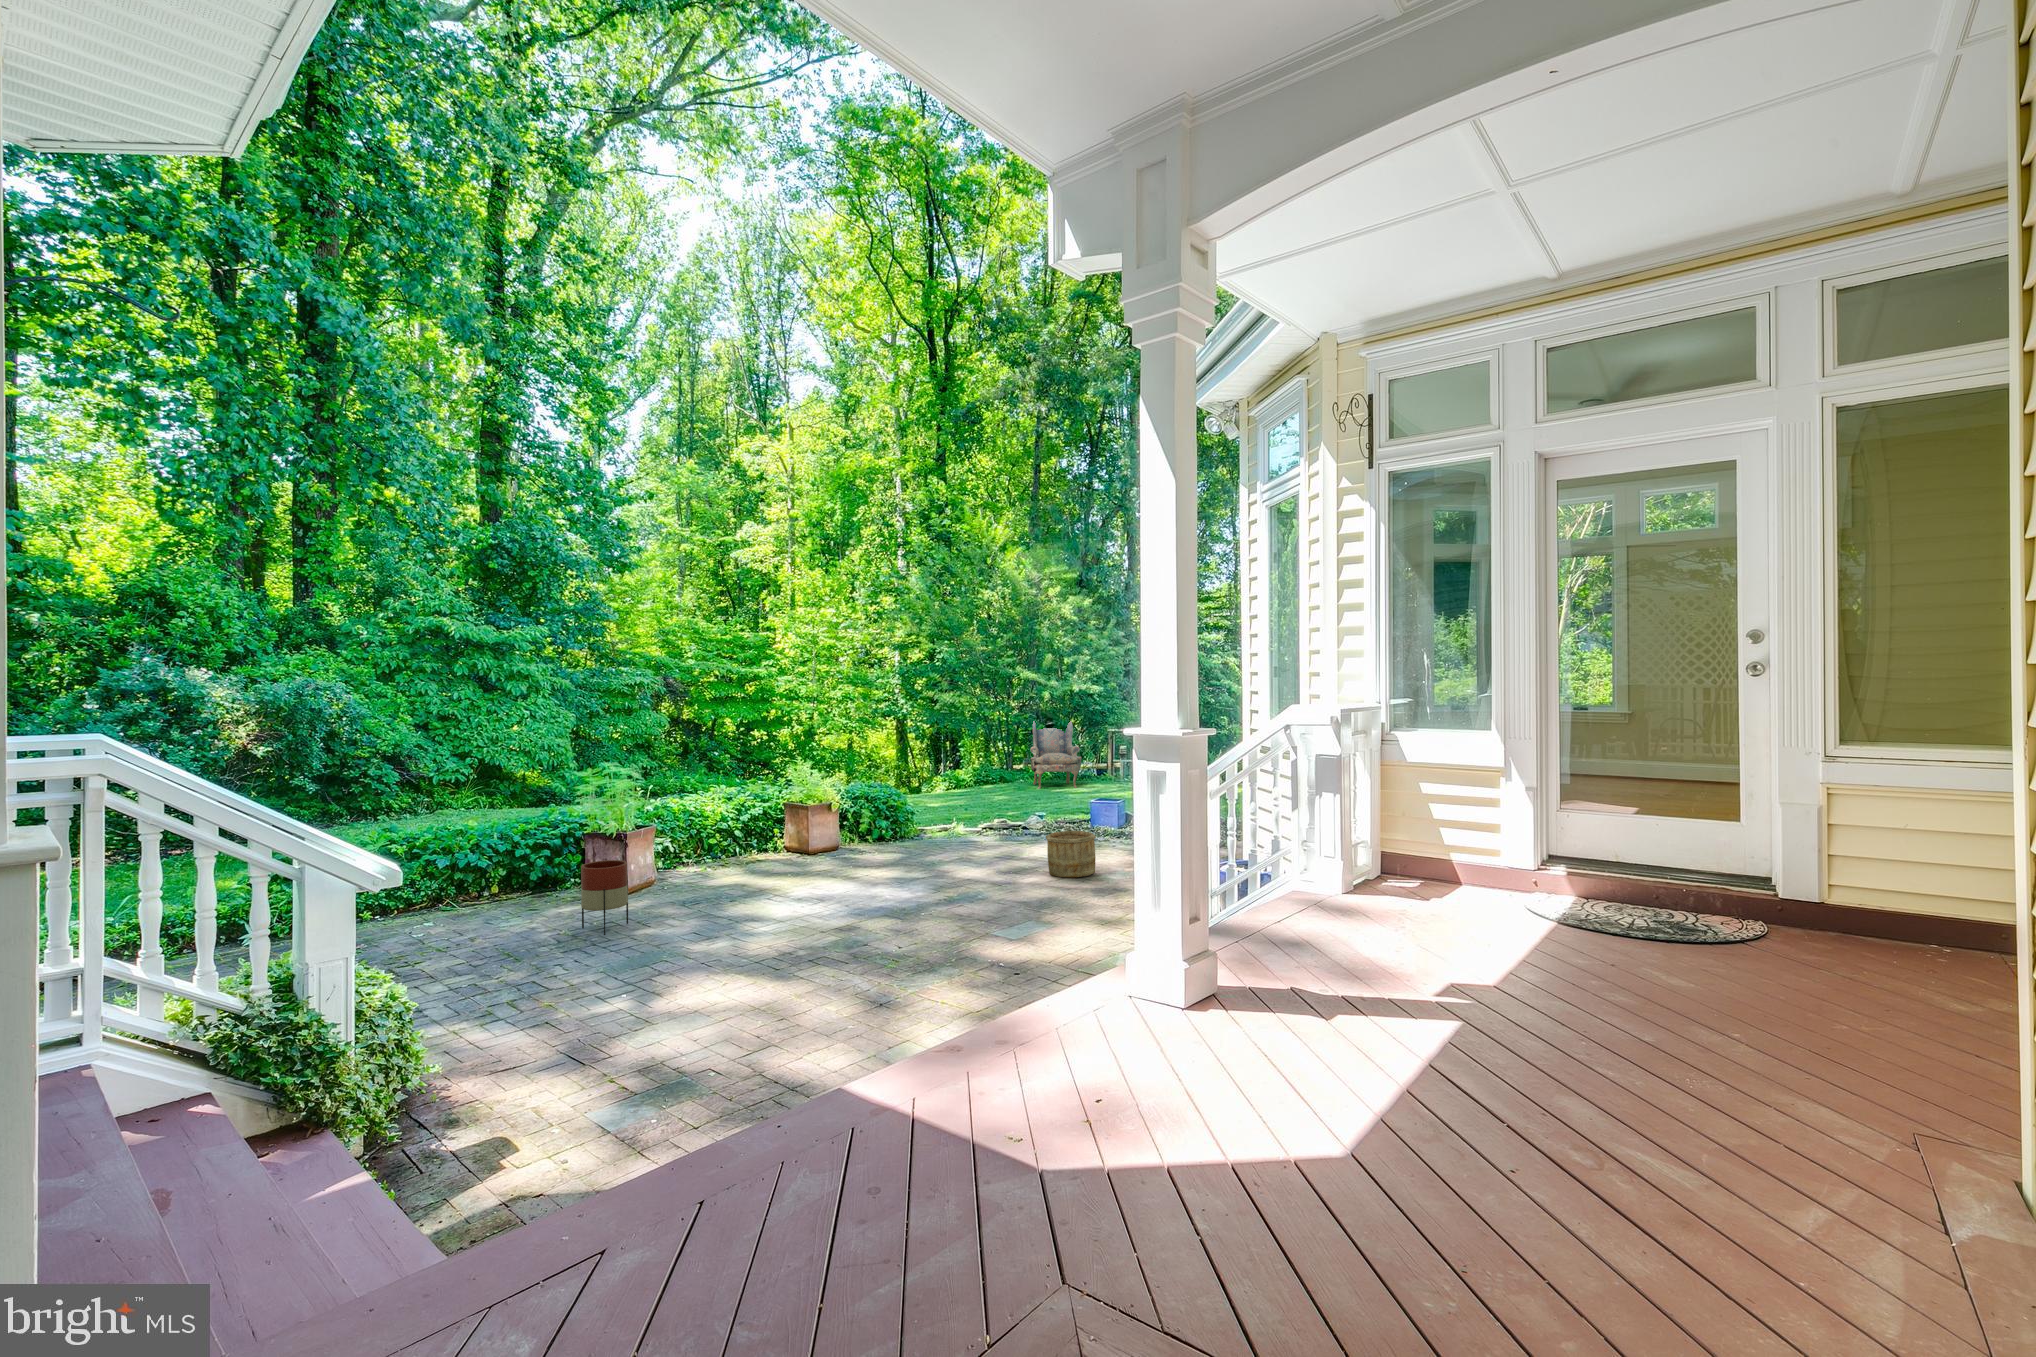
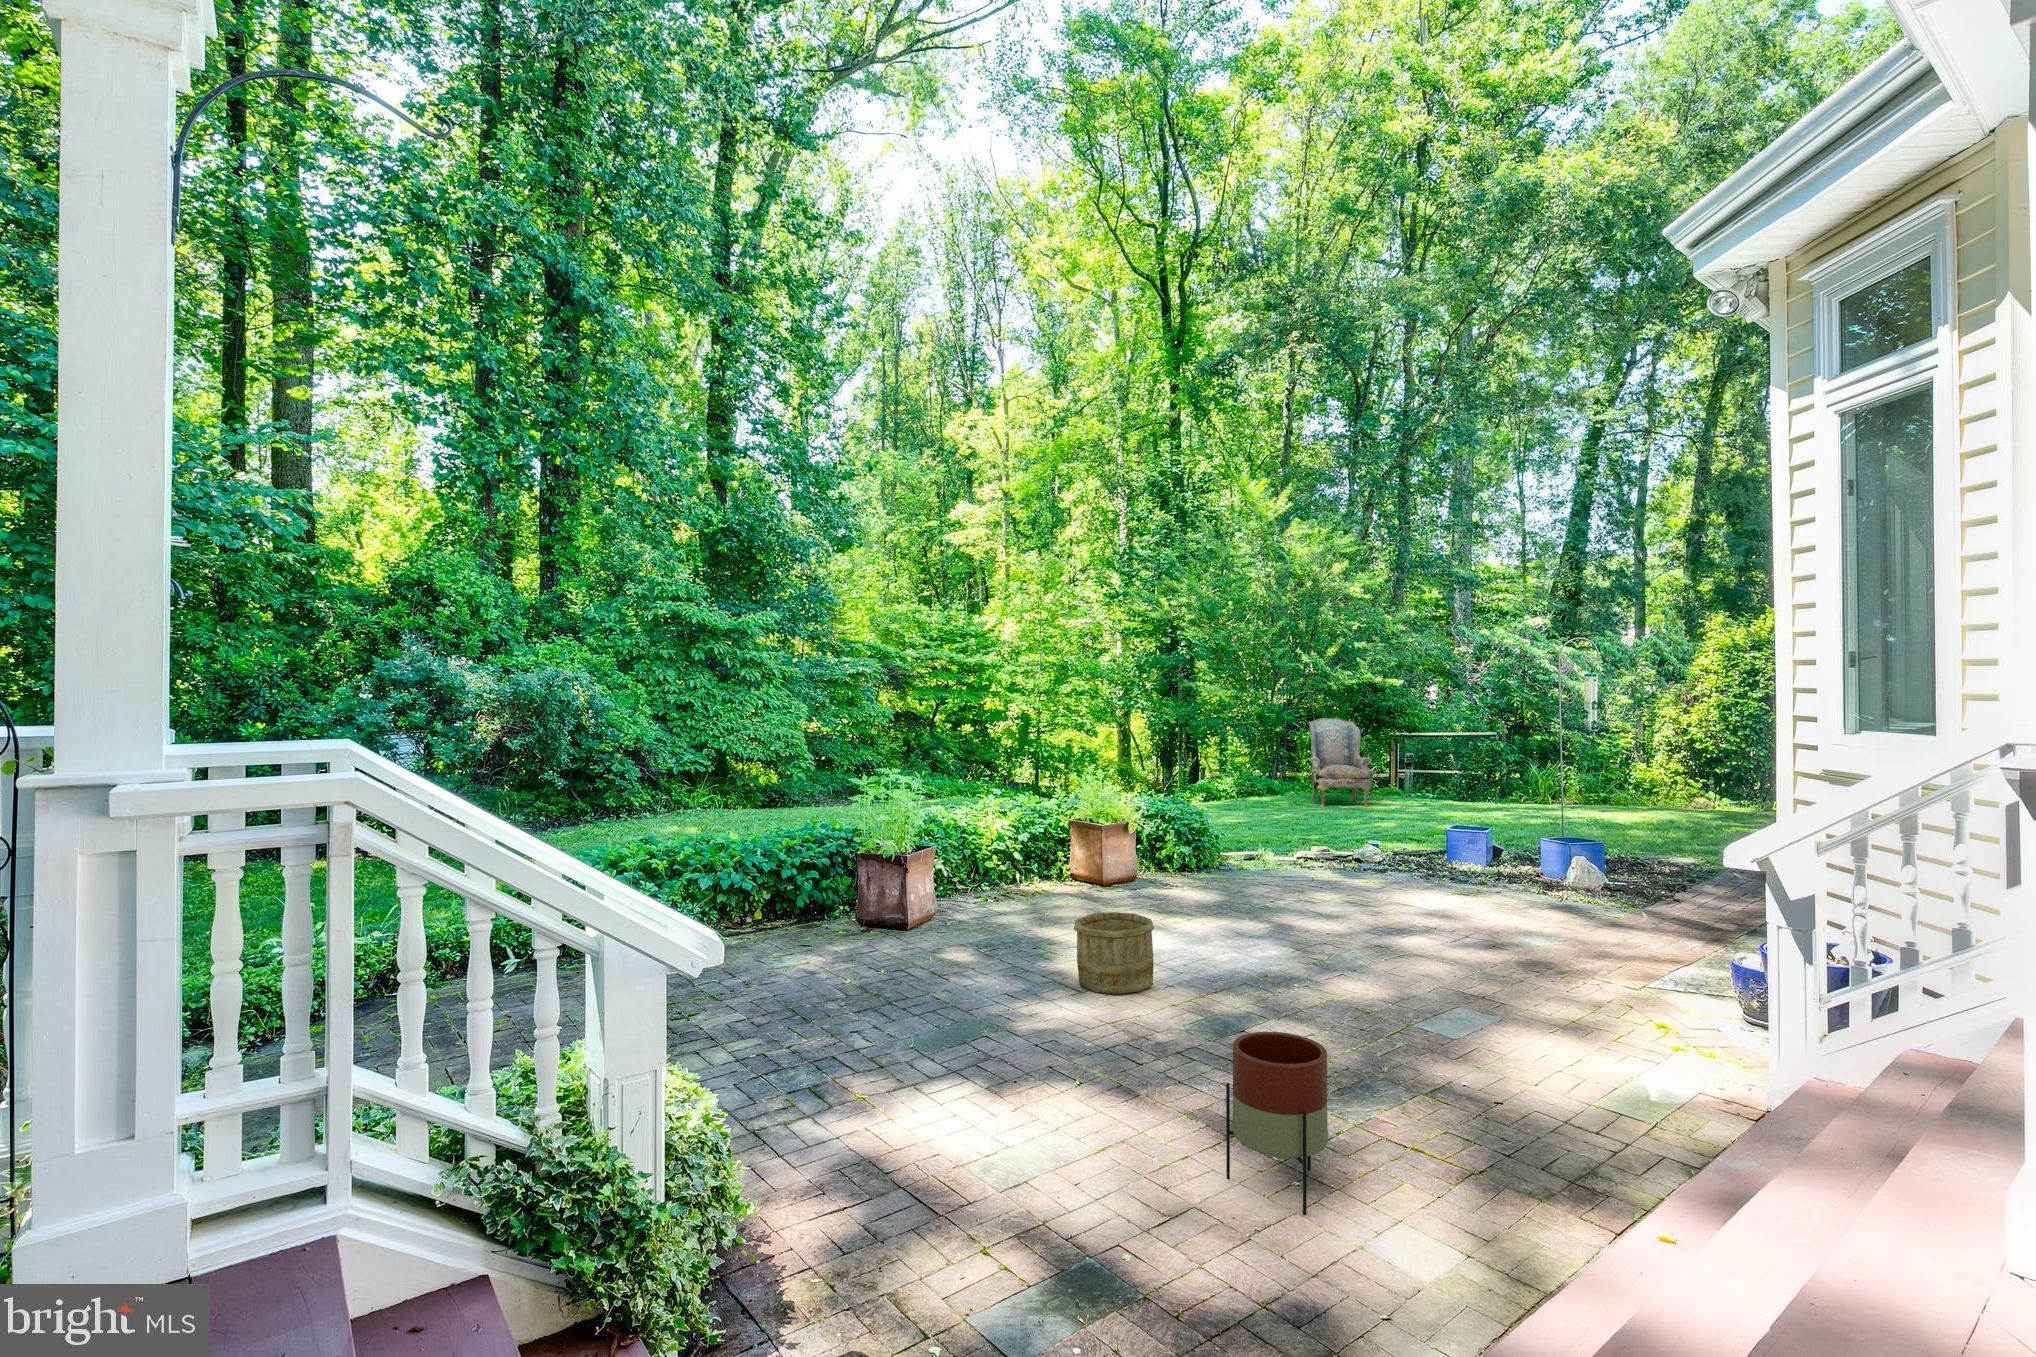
wooden bucket: present [1046,831,1096,877] -> present [1074,912,1154,994]
planter: present [581,860,628,935] -> present [1226,1032,1328,1215]

